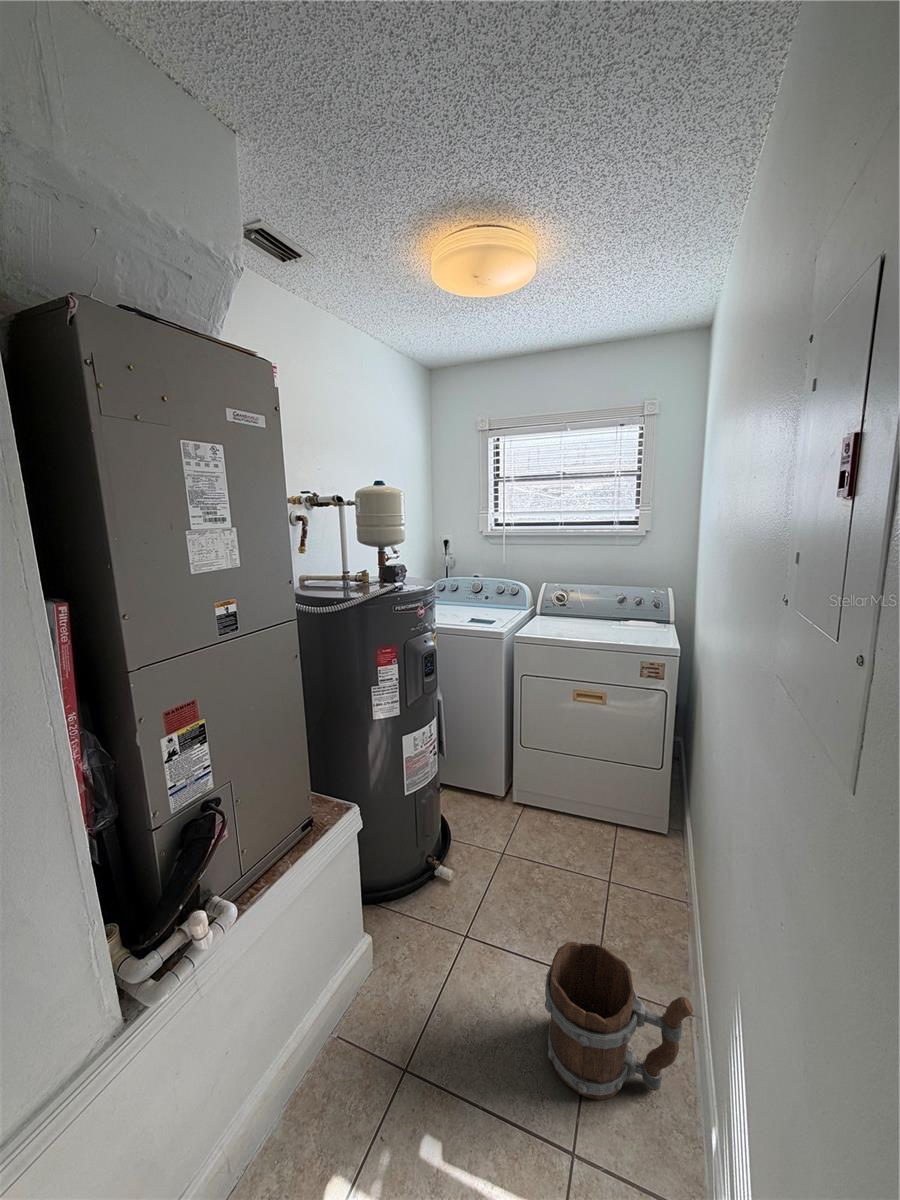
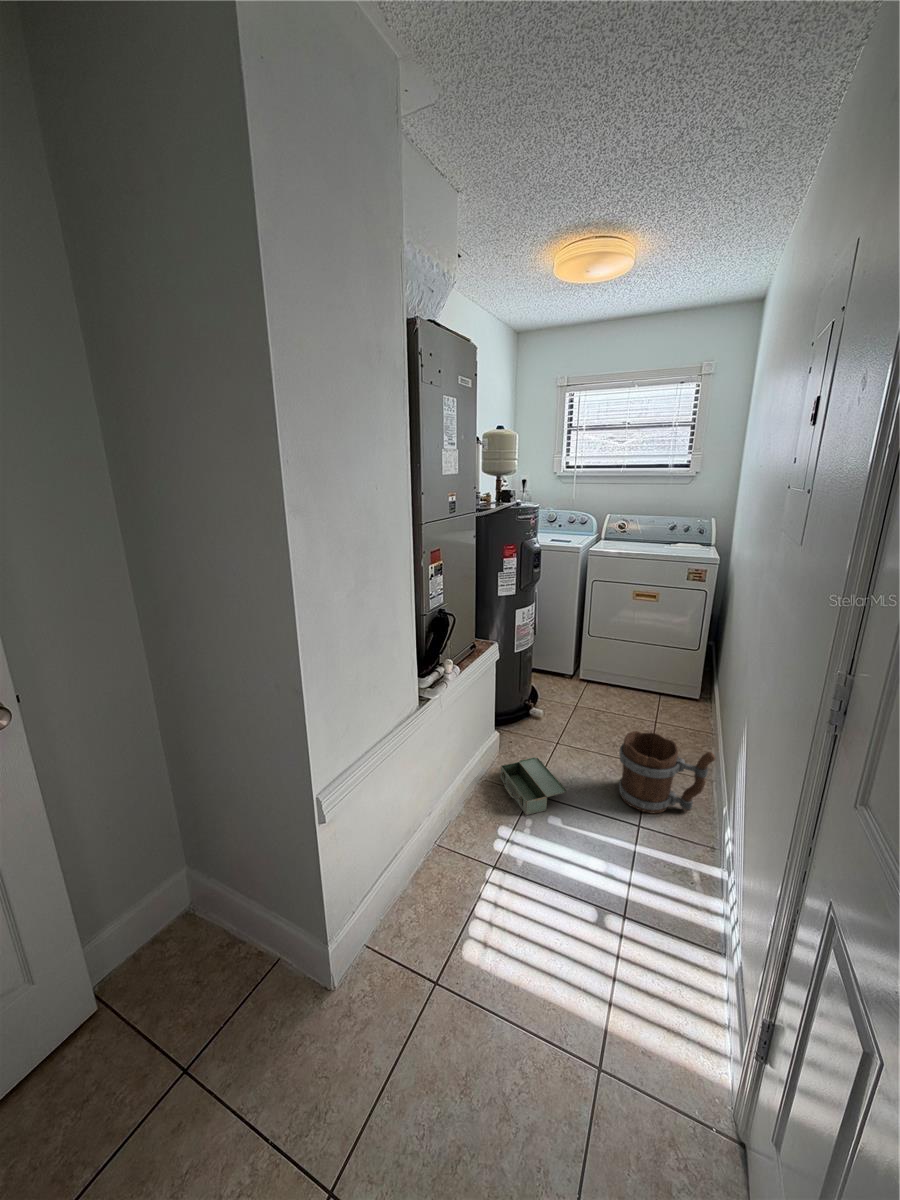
toolbox: none [365,981,460,1125] -> present [500,757,566,815]

